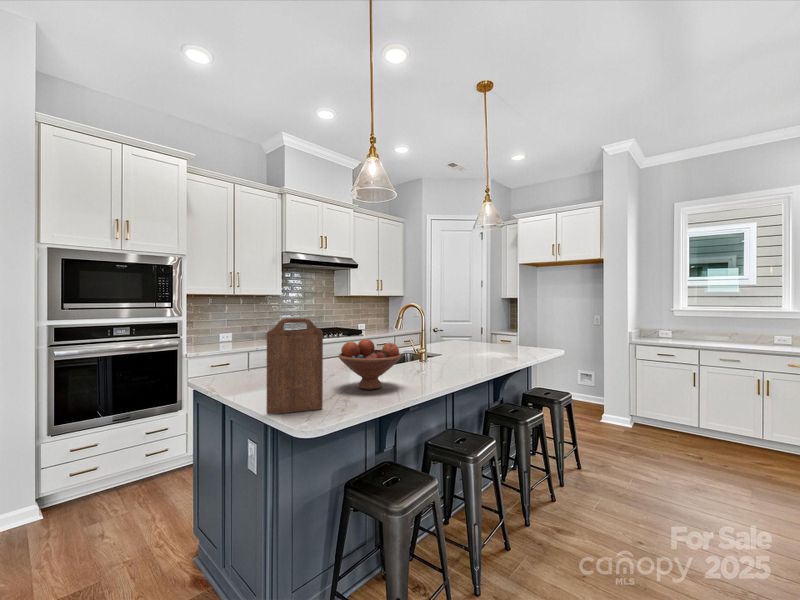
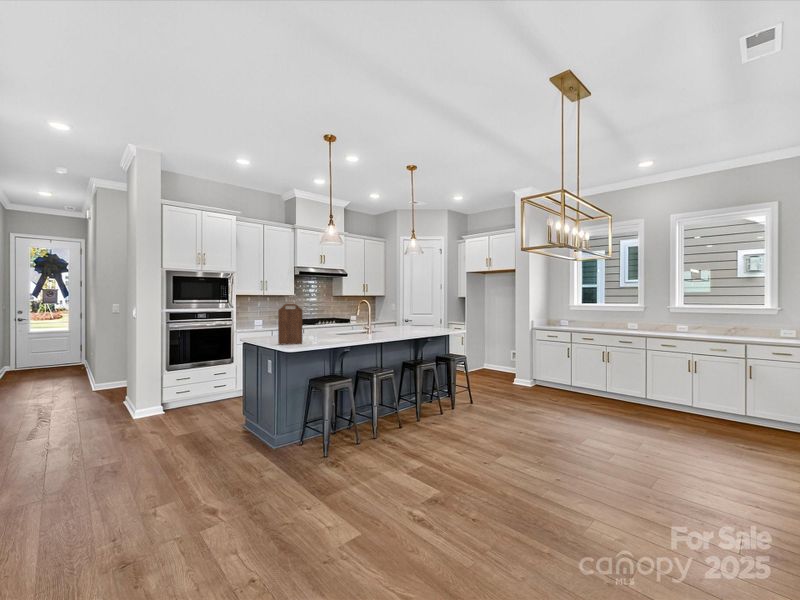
fruit bowl: present [338,339,401,390] -> none [314,316,345,340]

